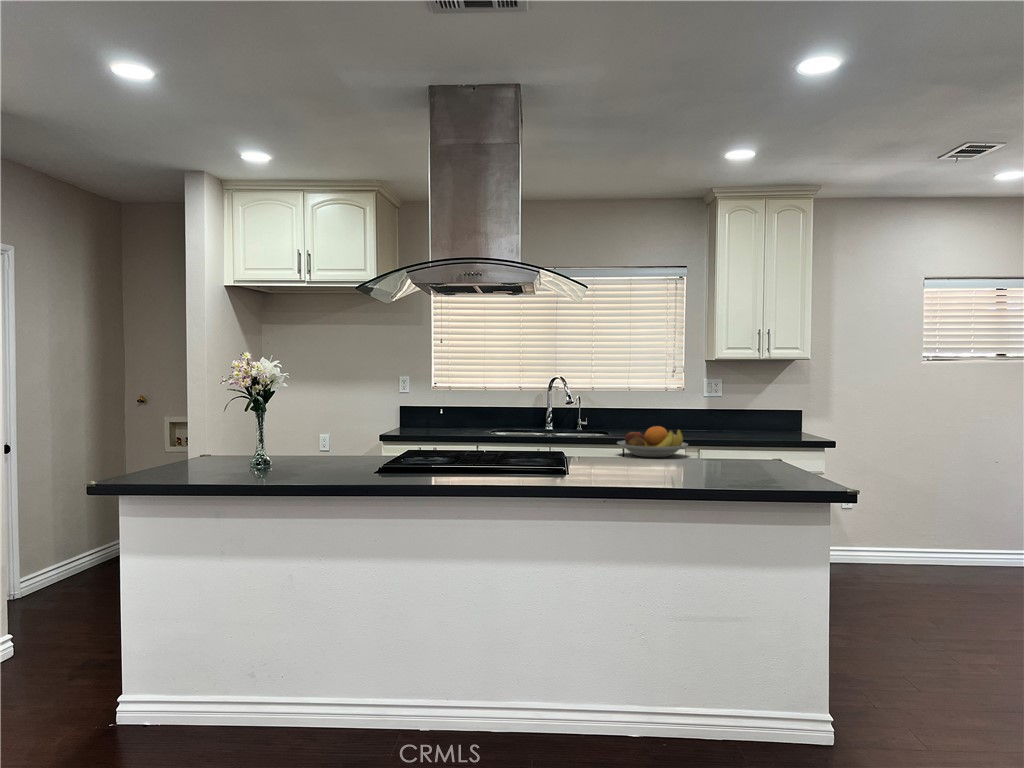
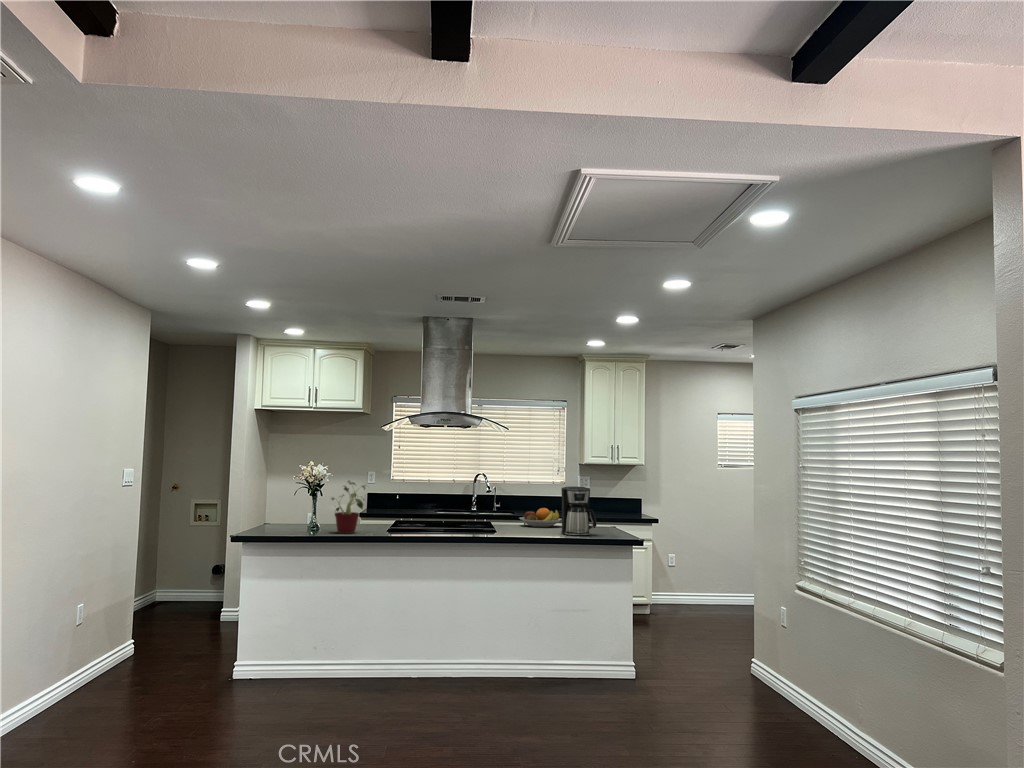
potted plant: none [278,382,352,475] -> present [332,481,365,534]
coffee maker: none [693,389,760,477] -> present [561,486,596,536]

